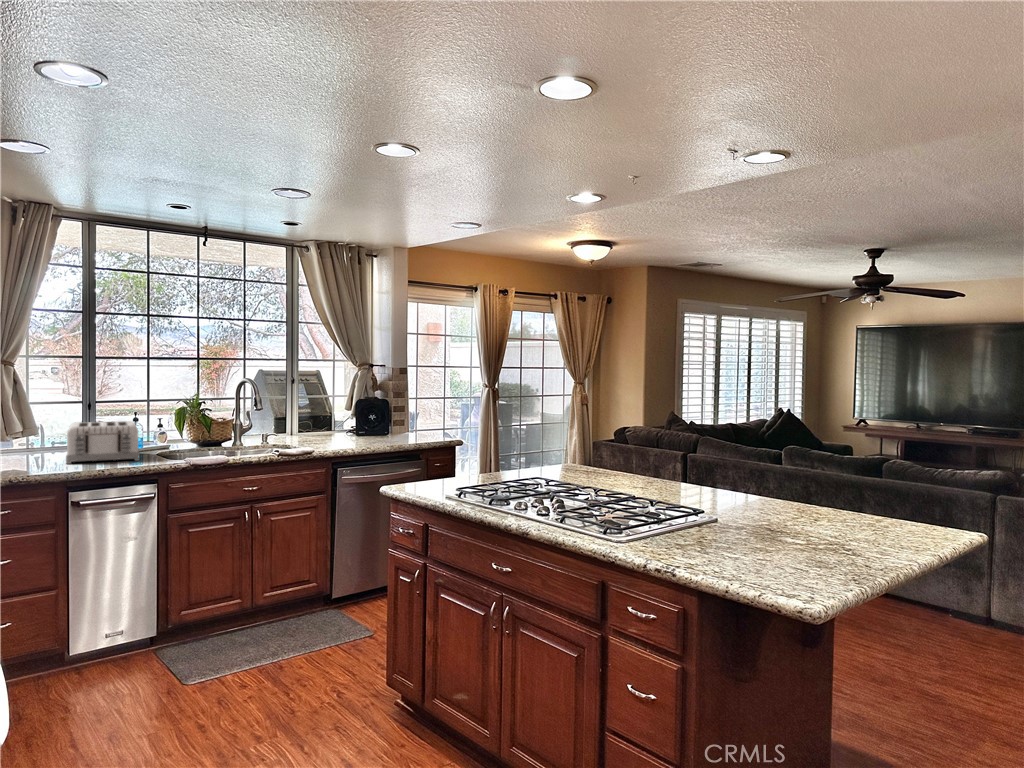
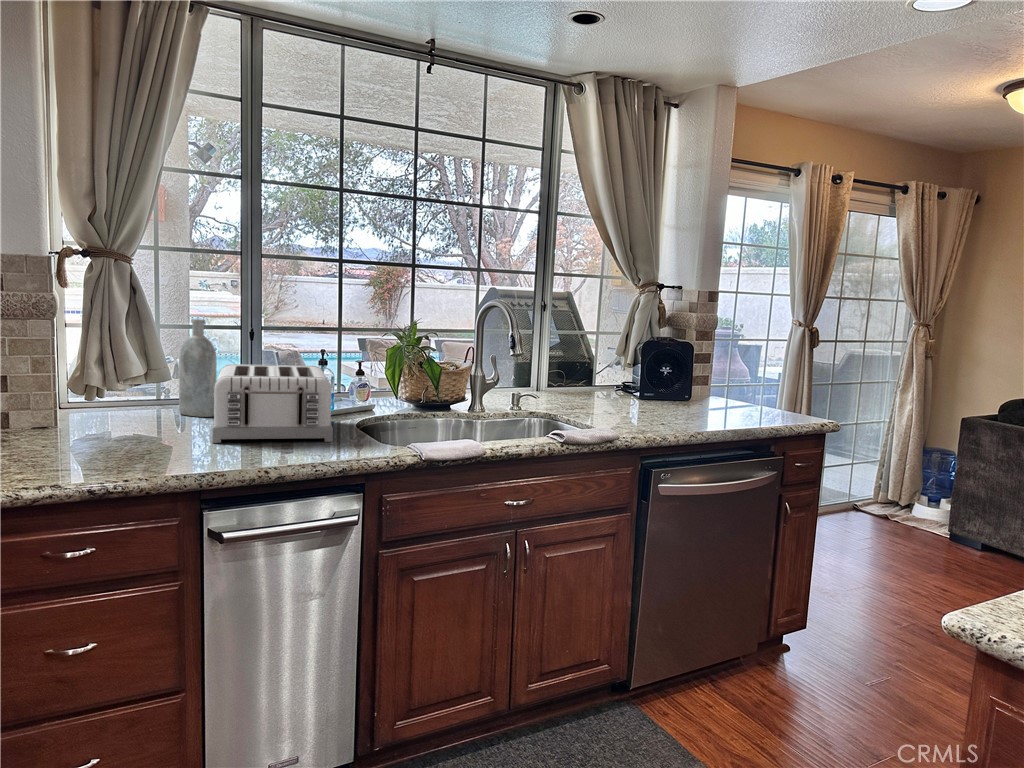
bottle: none [42,398,67,455] -> present [179,319,217,417]

